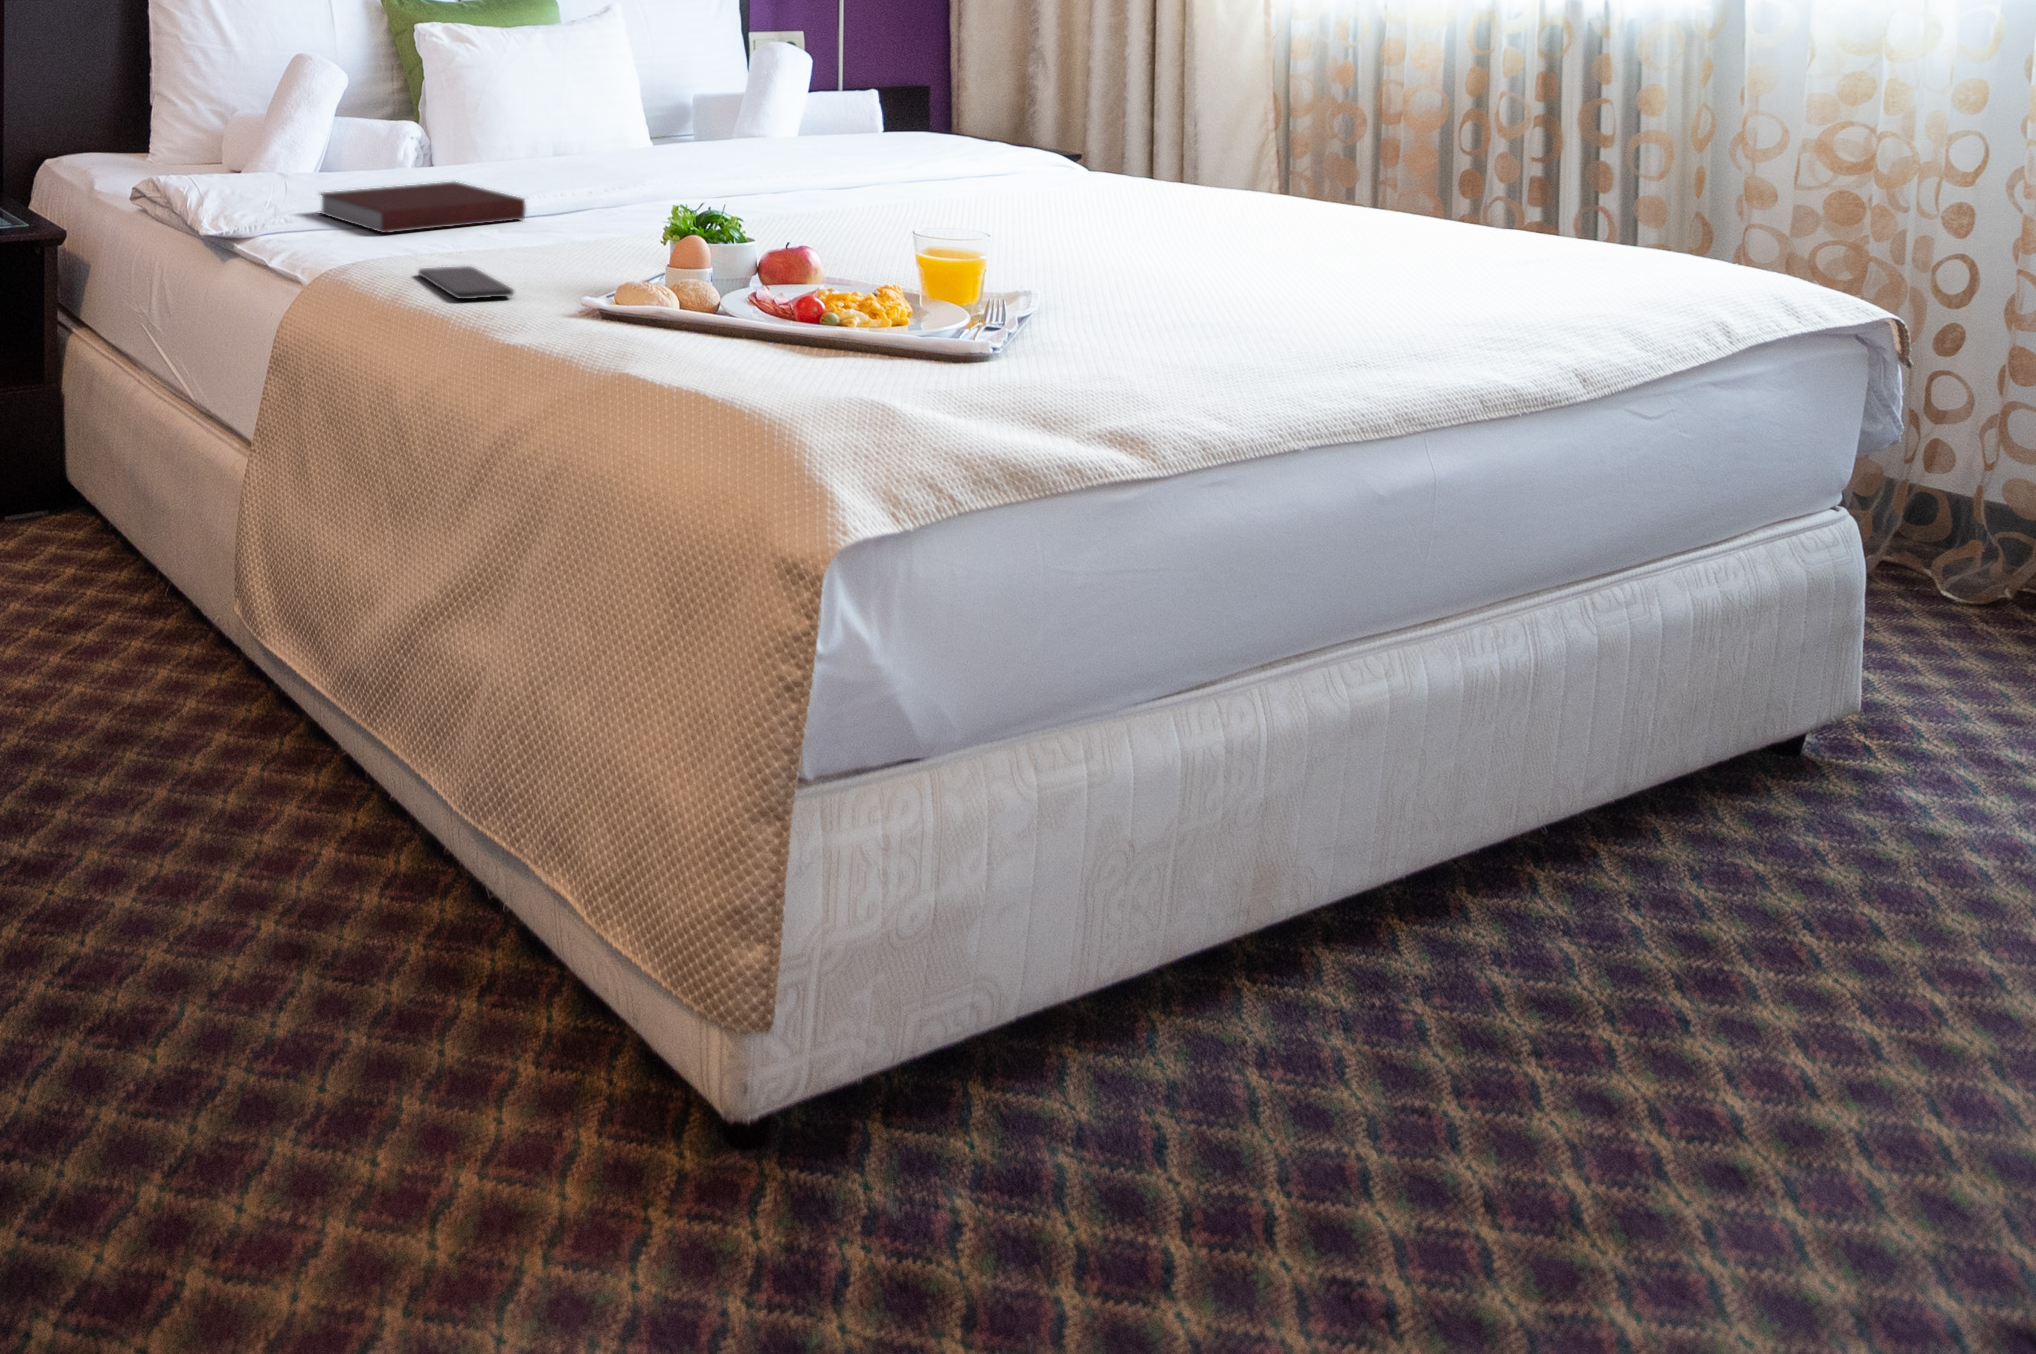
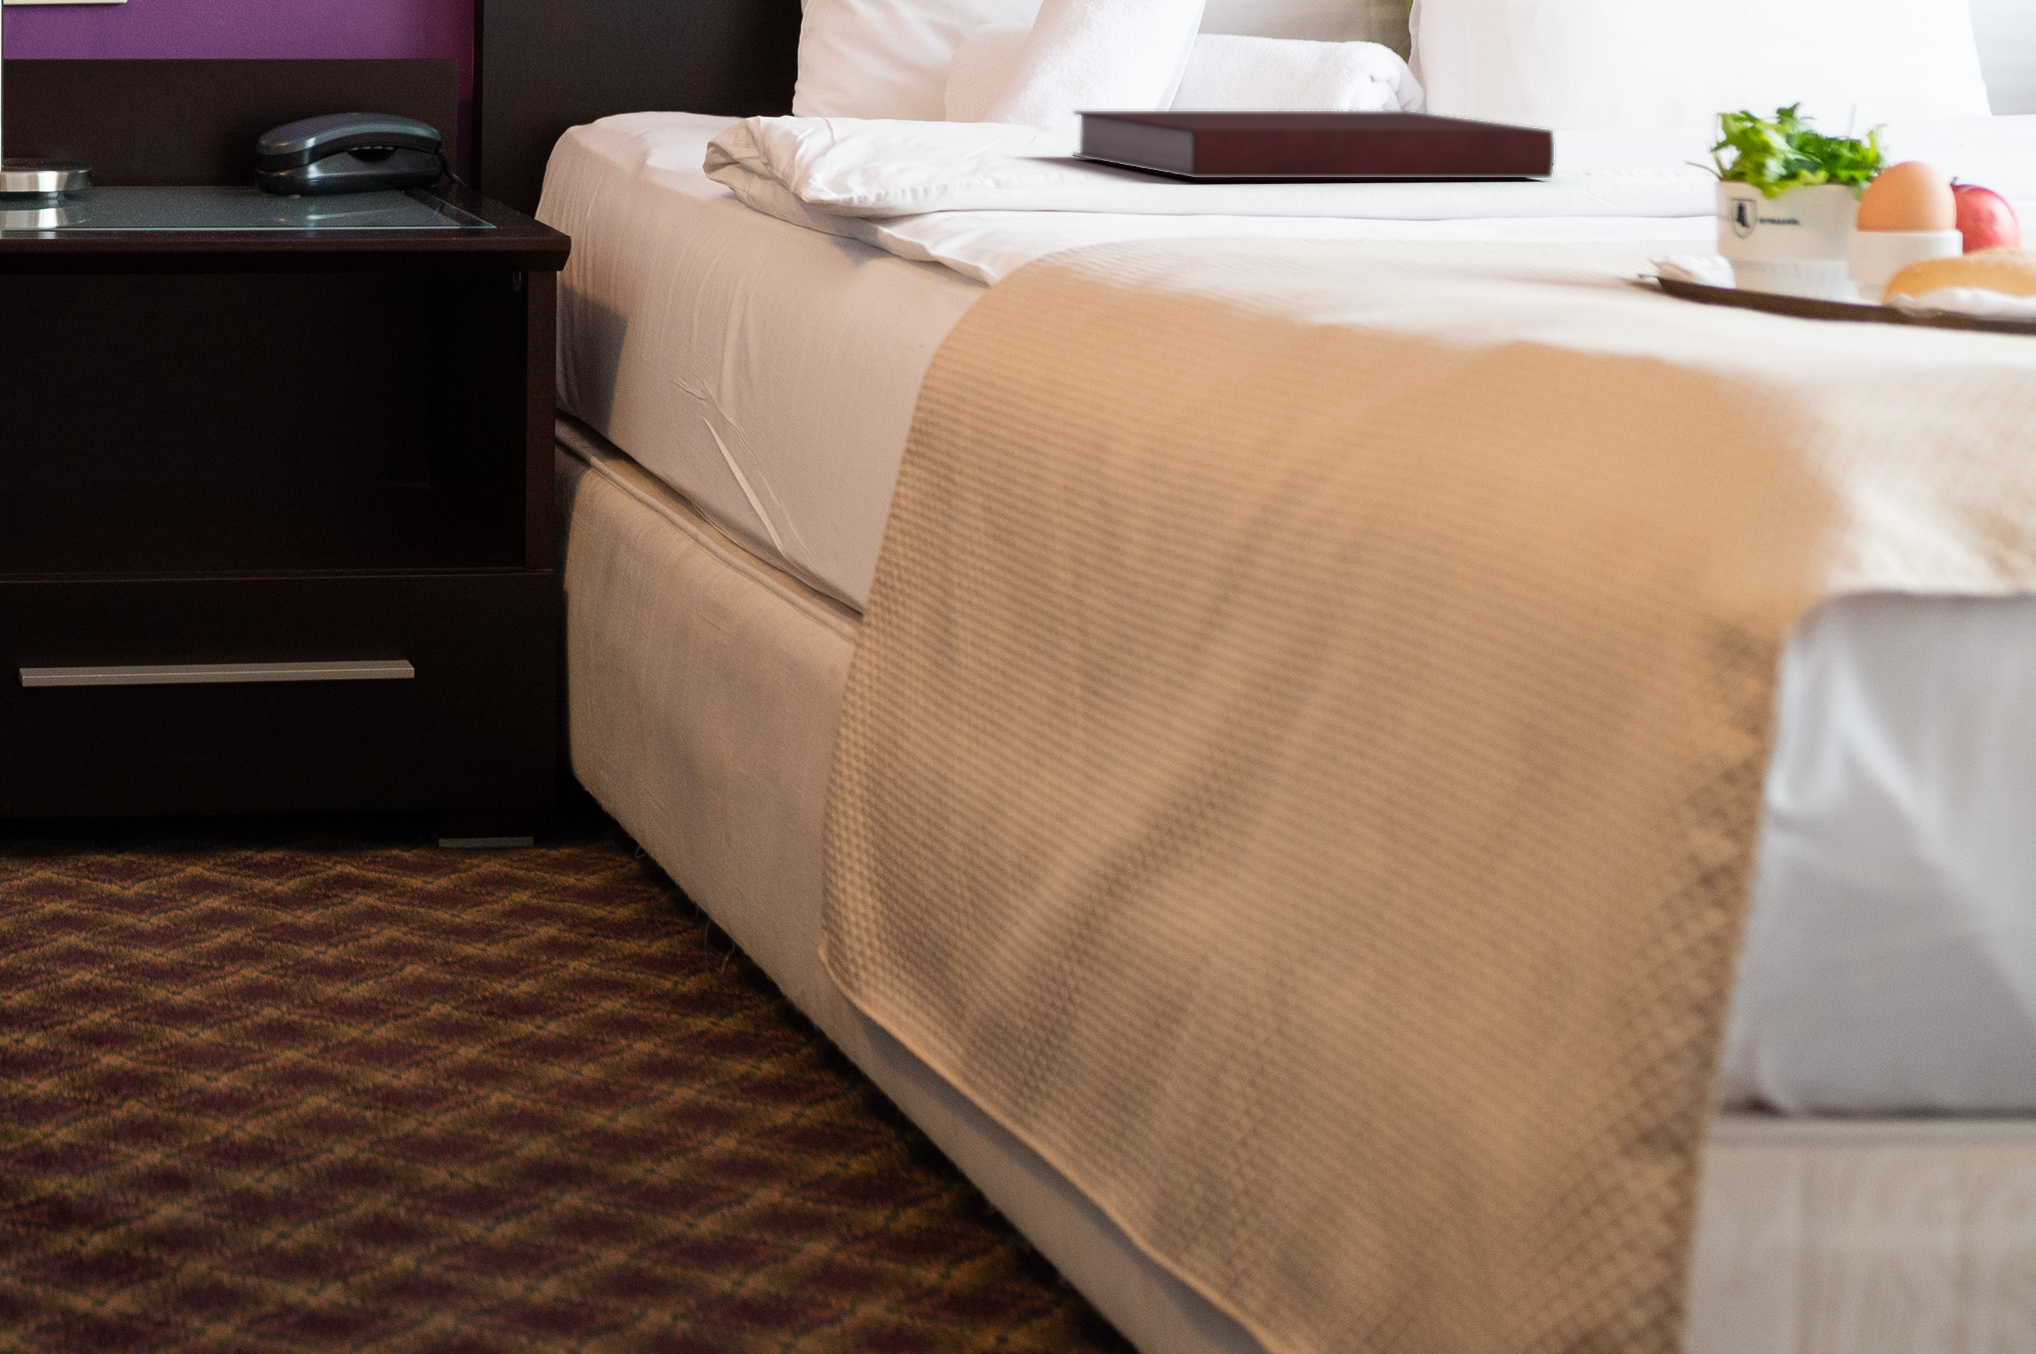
smartphone: present [419,266,514,299] -> none [1224,209,1420,247]

